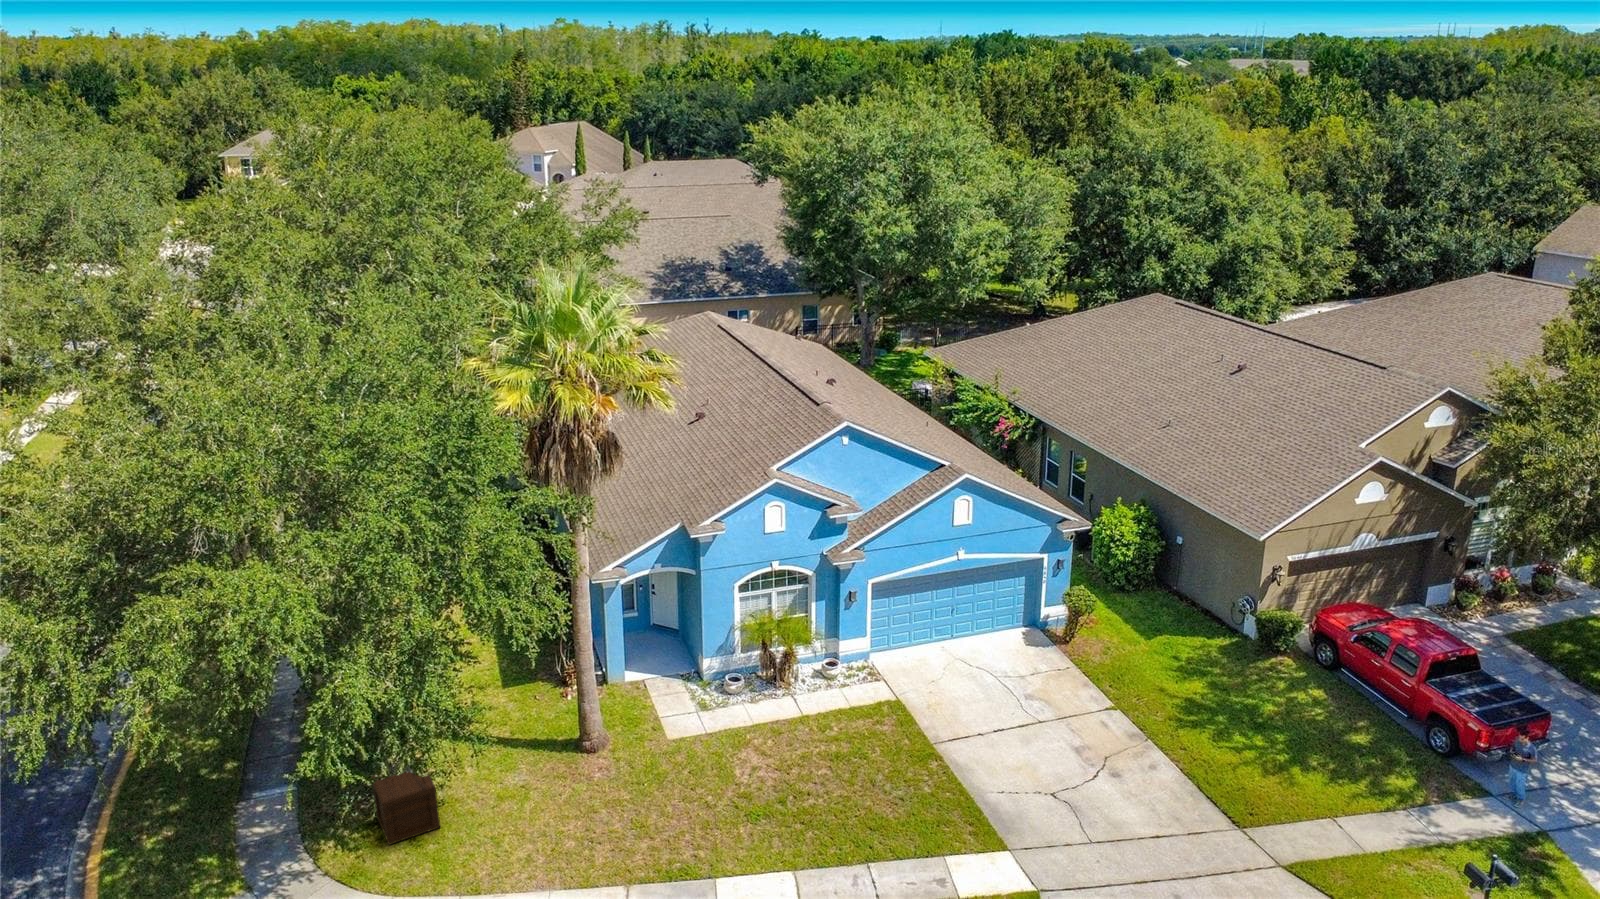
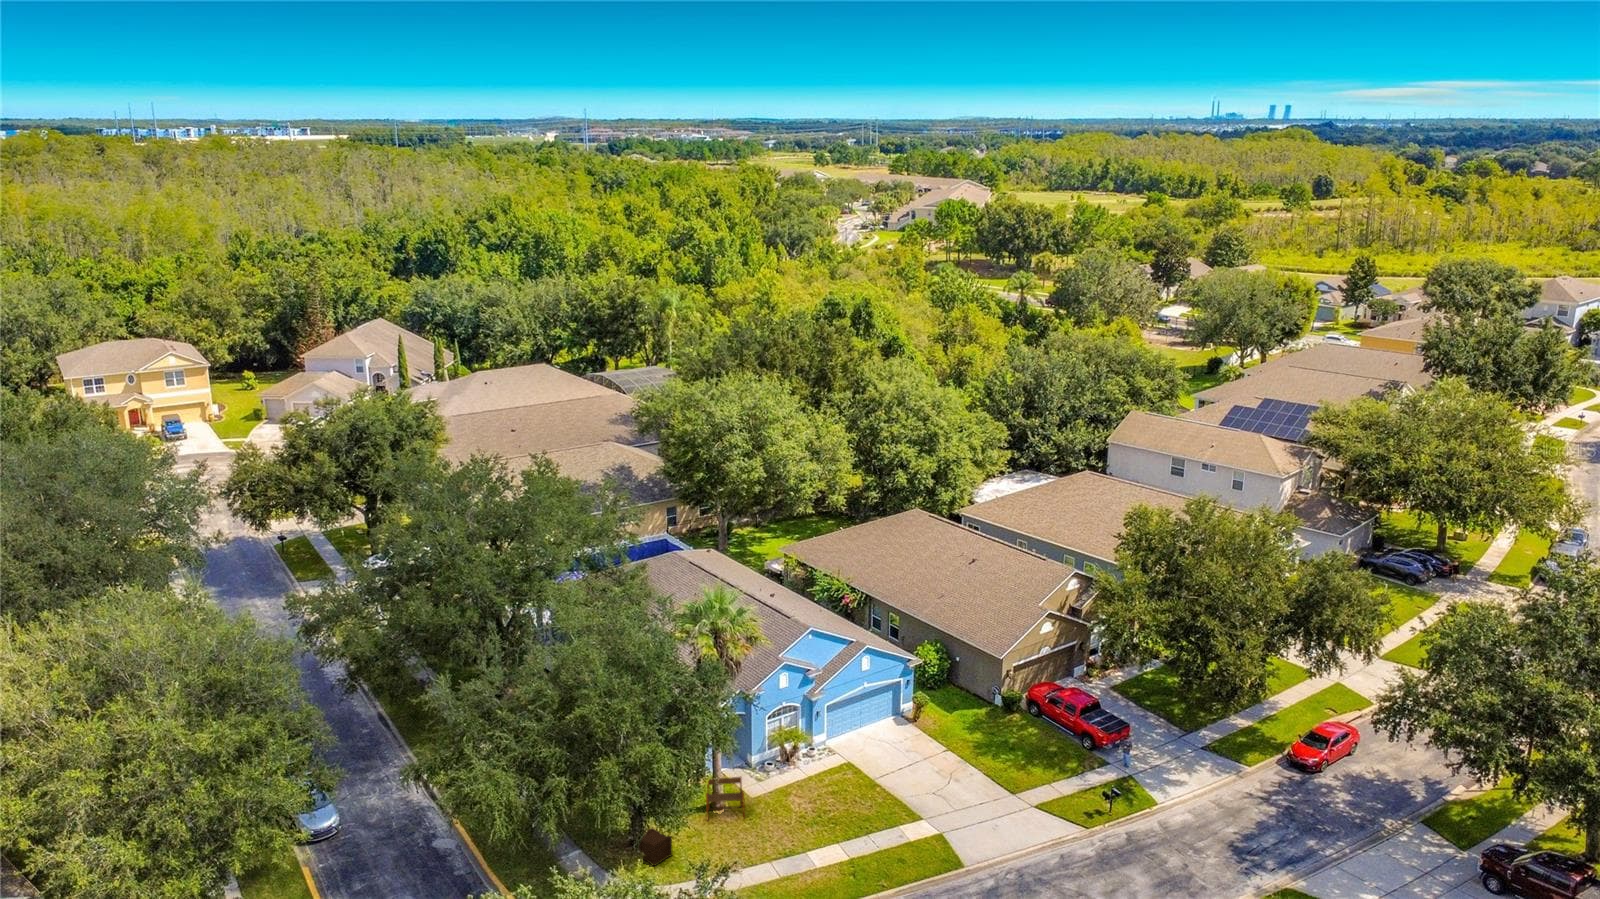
bench: none [553,684,642,777] -> present [706,777,745,820]

